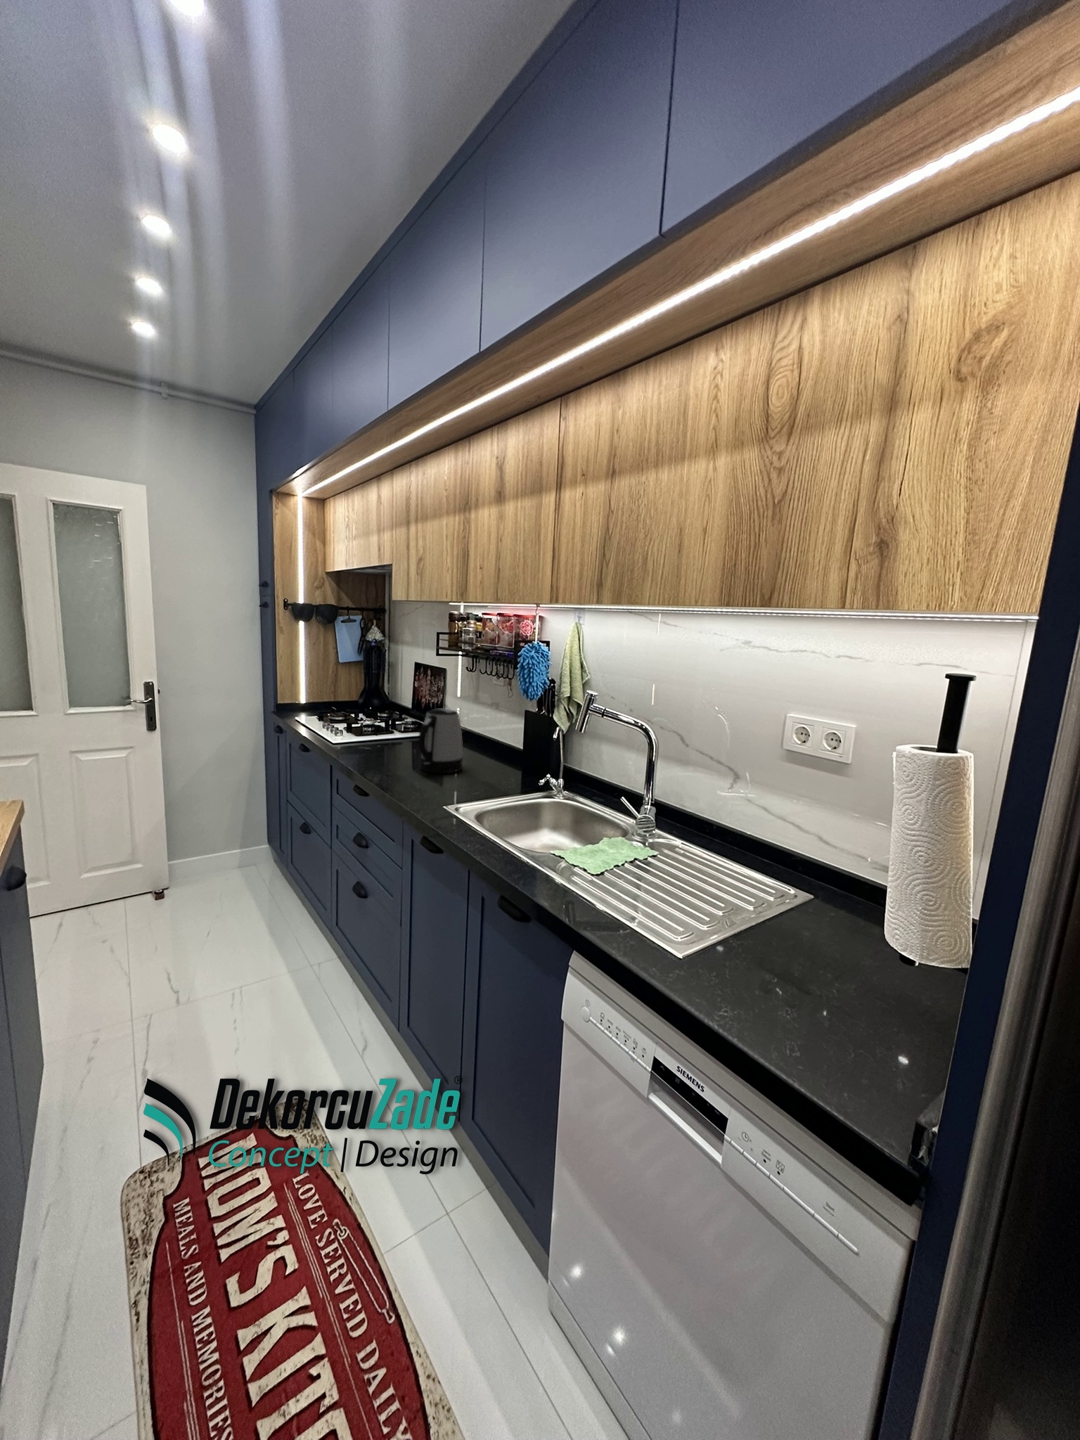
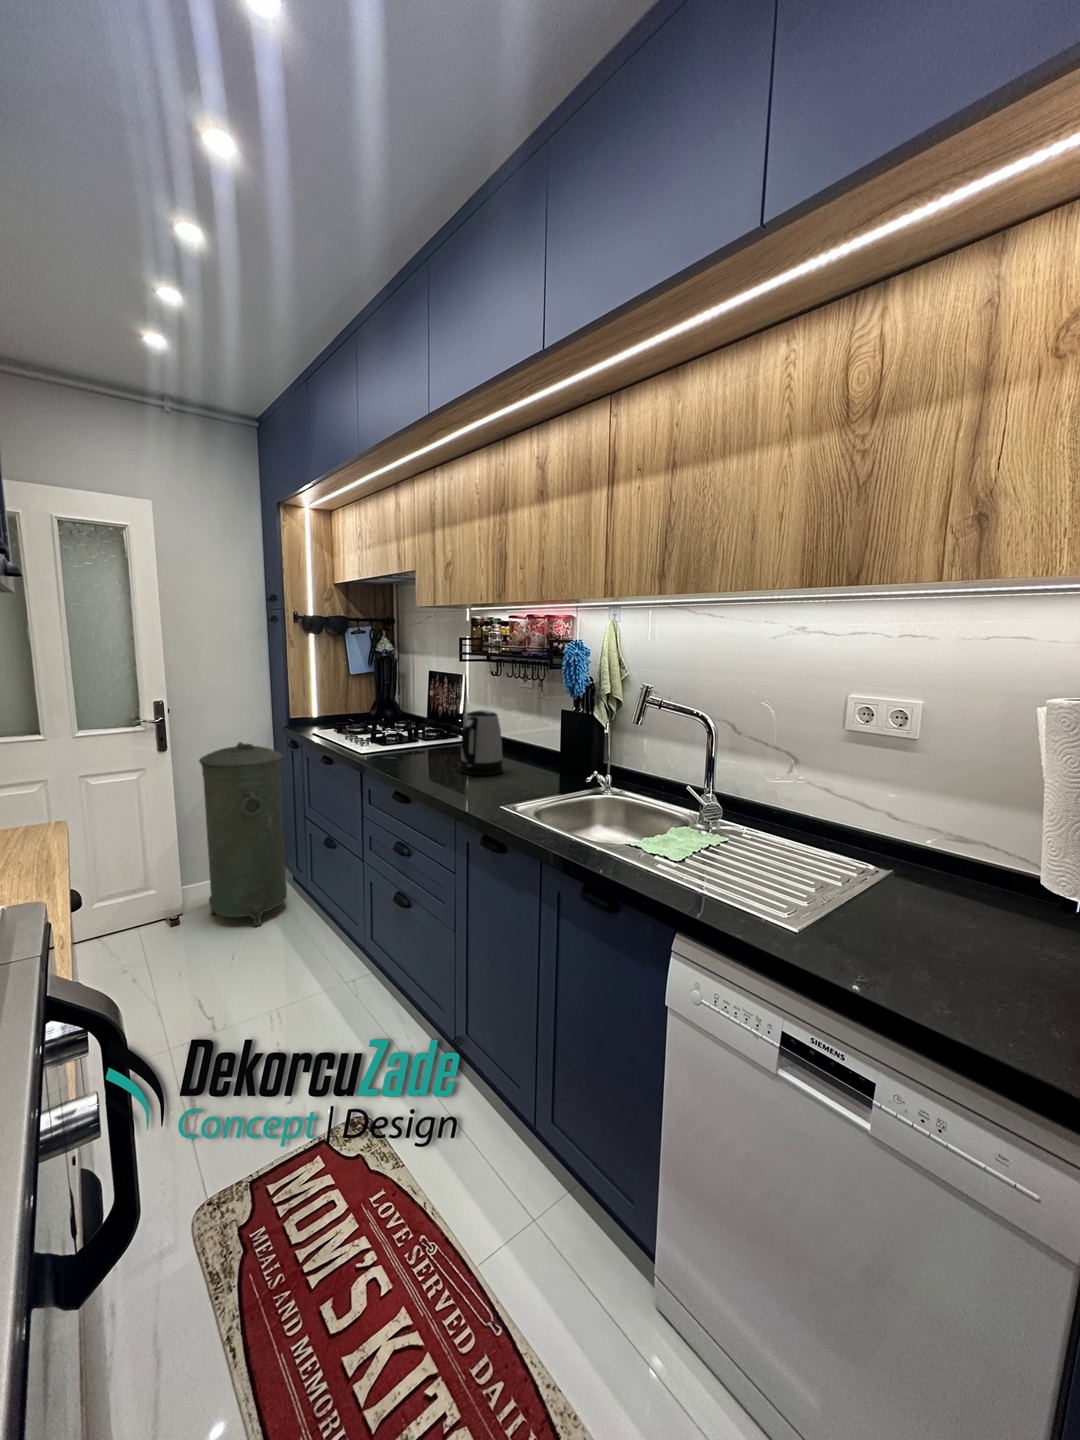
trash can: none [187,727,271,906] -> present [199,742,287,926]

